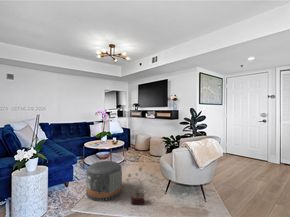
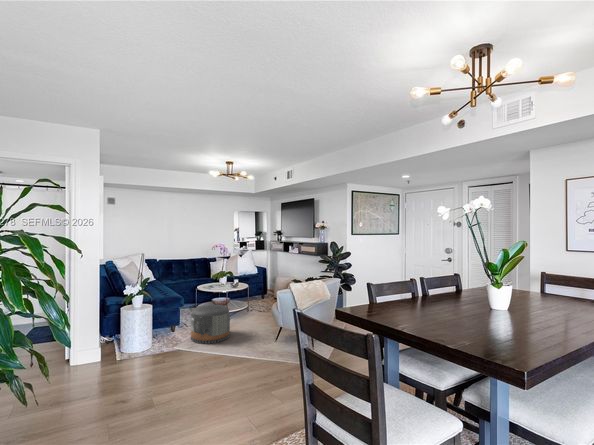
potted plant: present [127,168,152,204] -> none [227,309,259,348]

